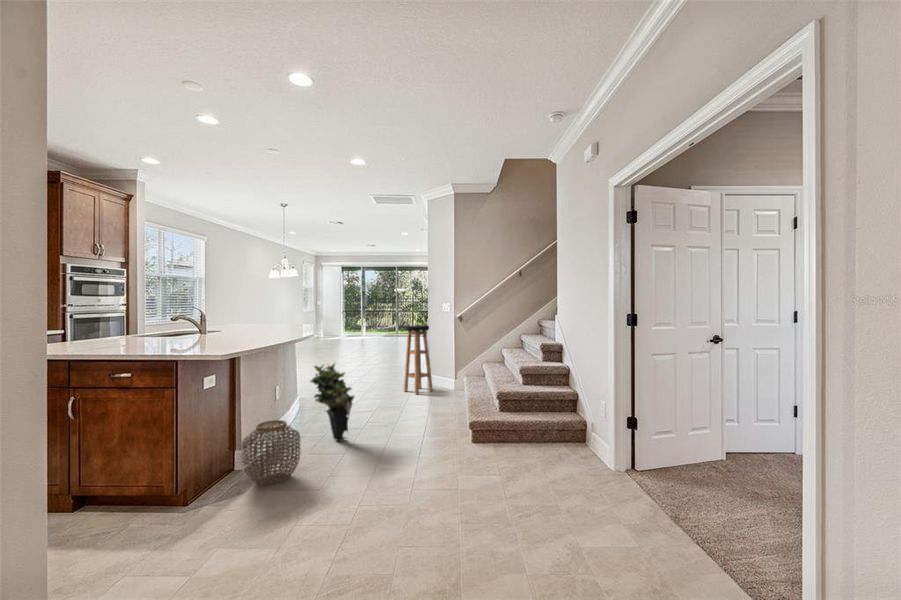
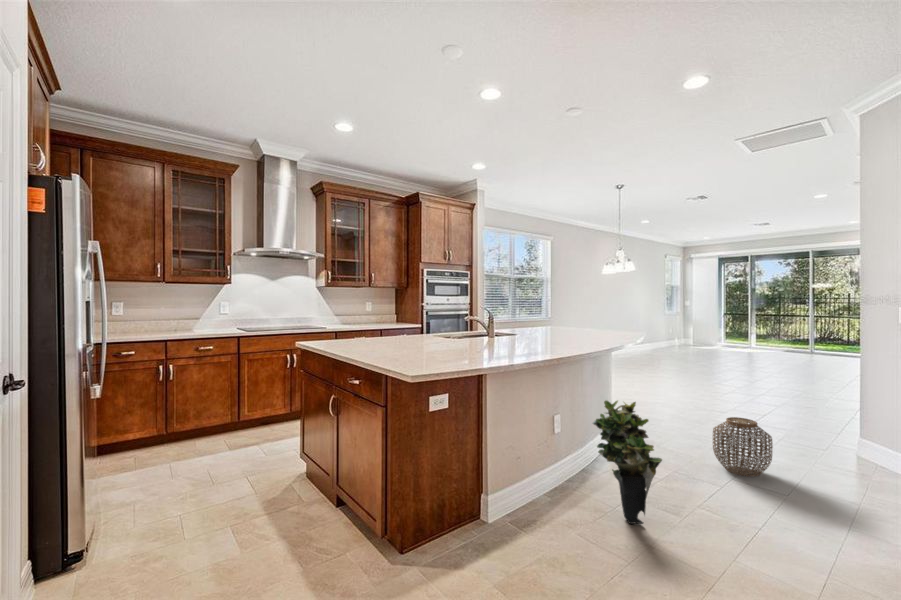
bar stool: present [404,325,433,394] -> none [786,351,852,474]
woven basket: present [242,420,300,486] -> present [713,417,772,477]

